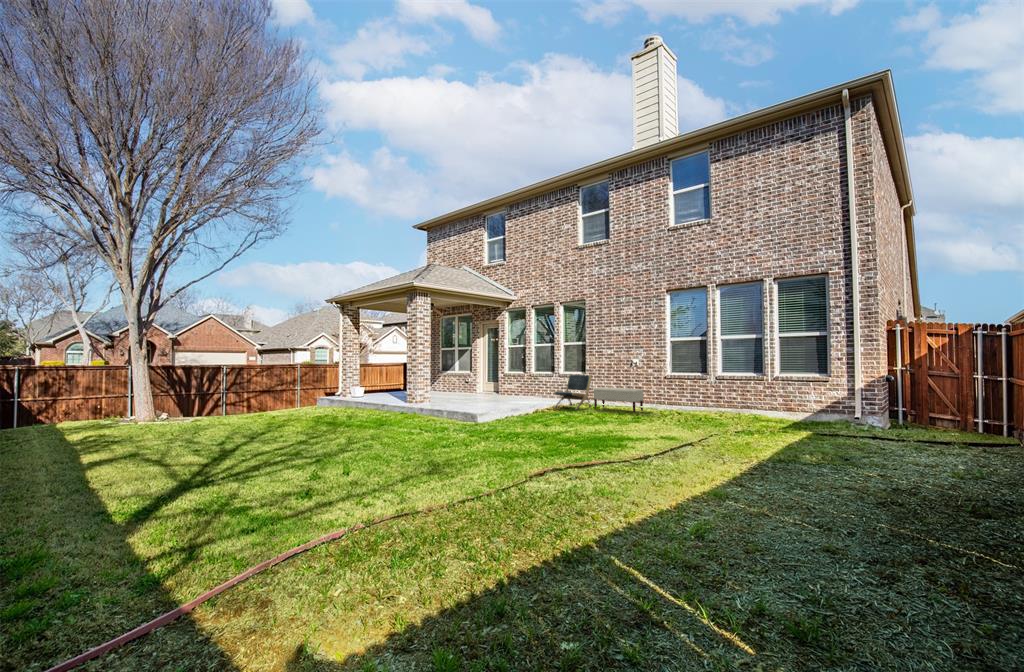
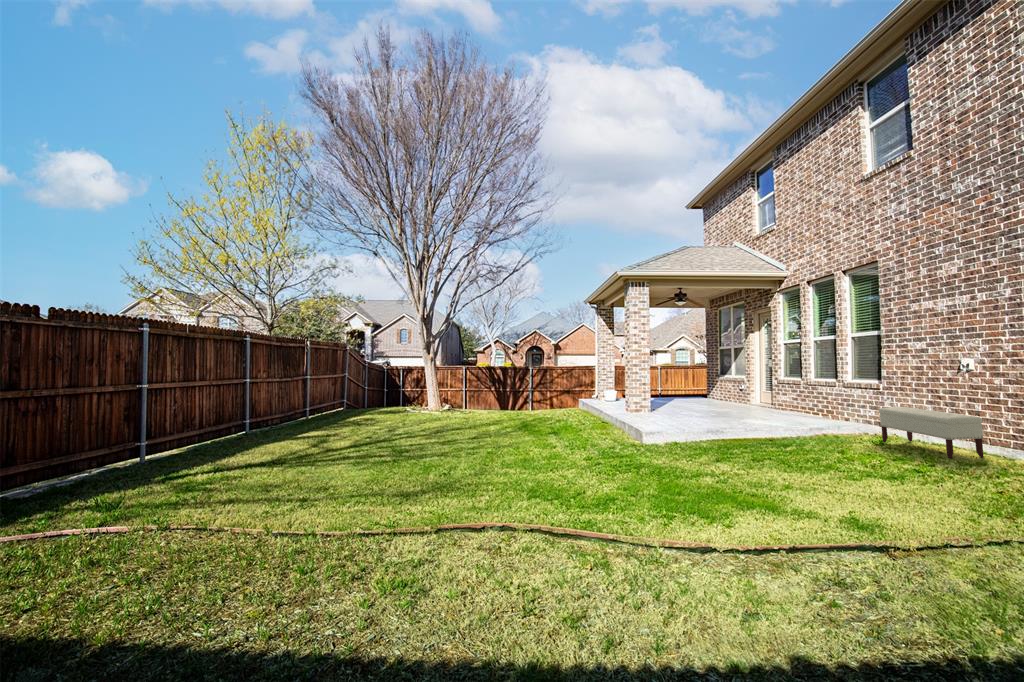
lounge chair: present [554,375,592,409] -> none [813,383,892,440]

